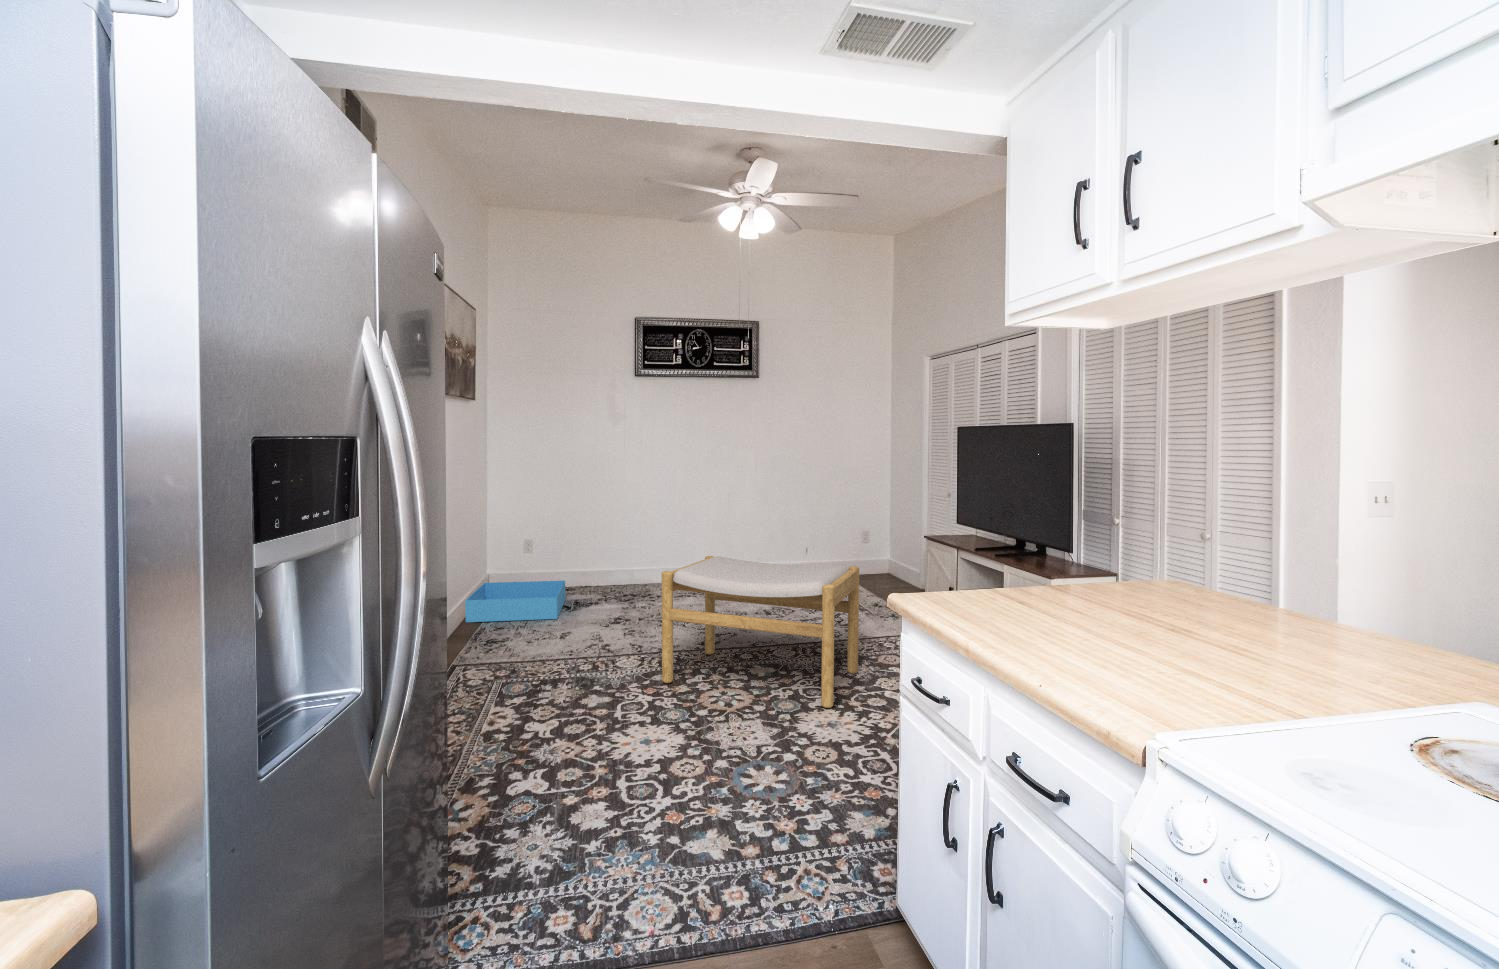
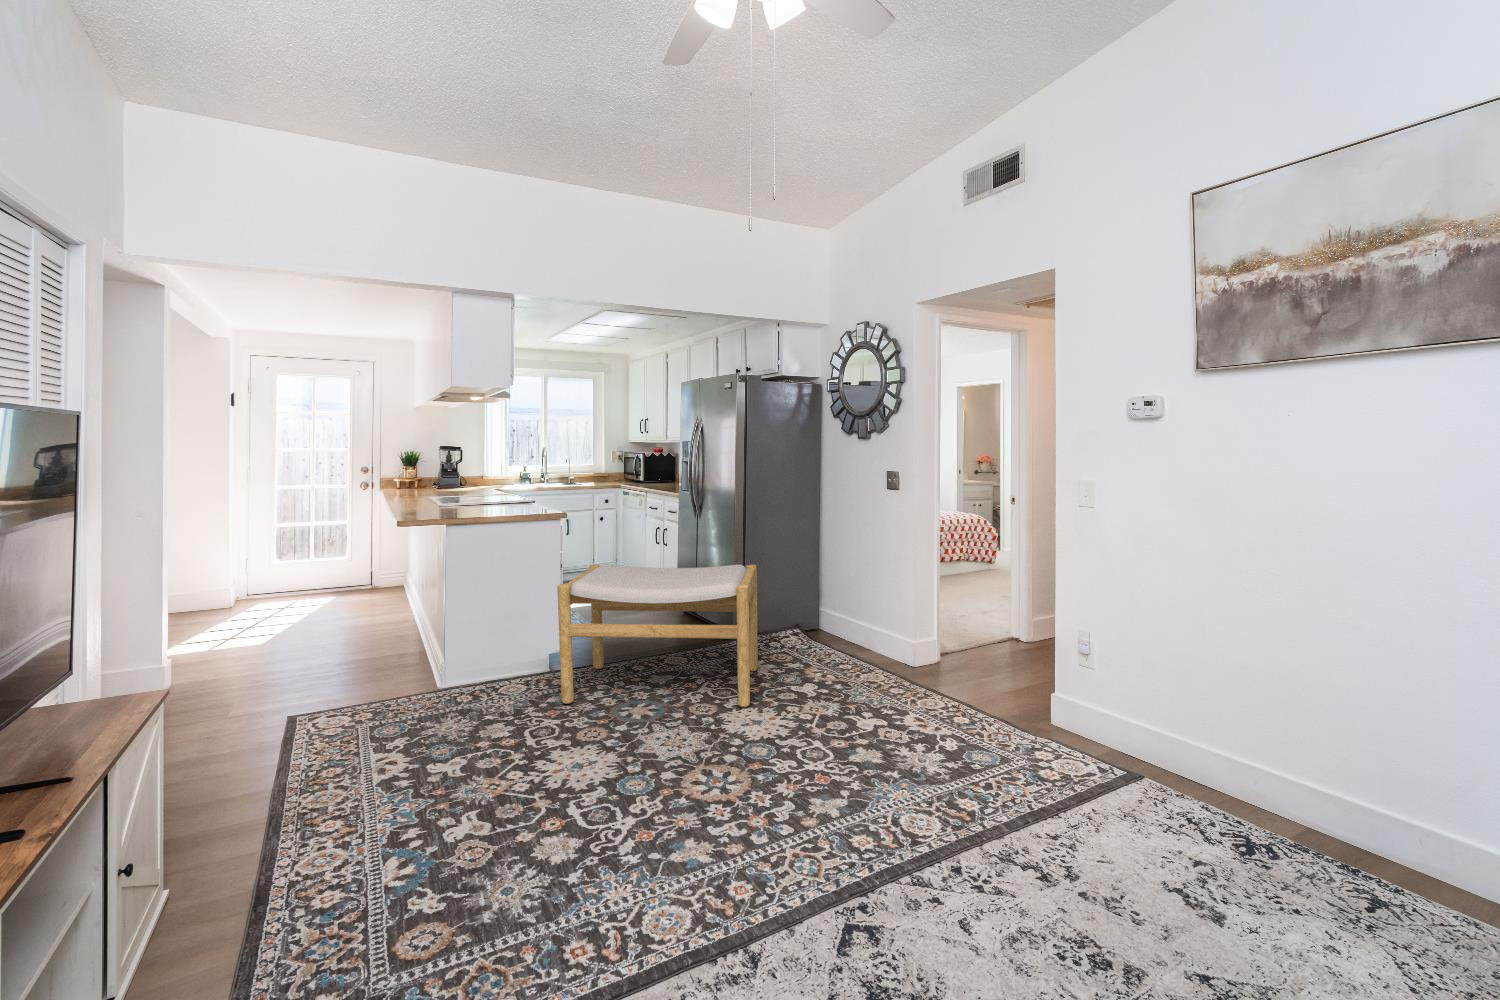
storage bin: present [465,581,565,622] -> none [278,605,399,665]

